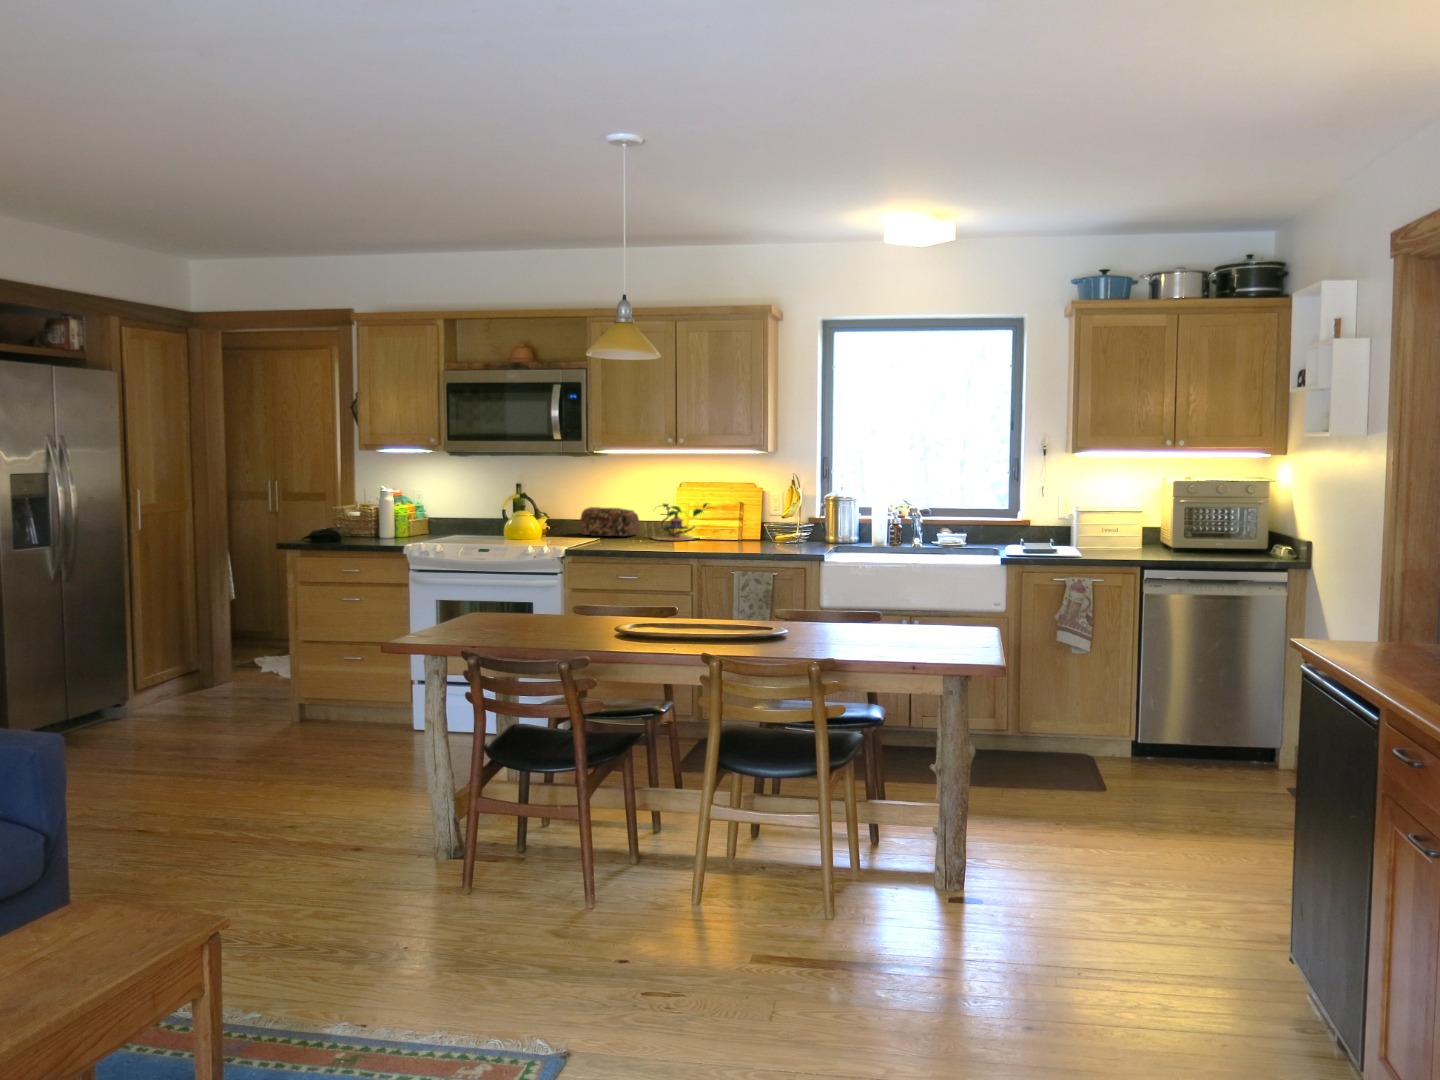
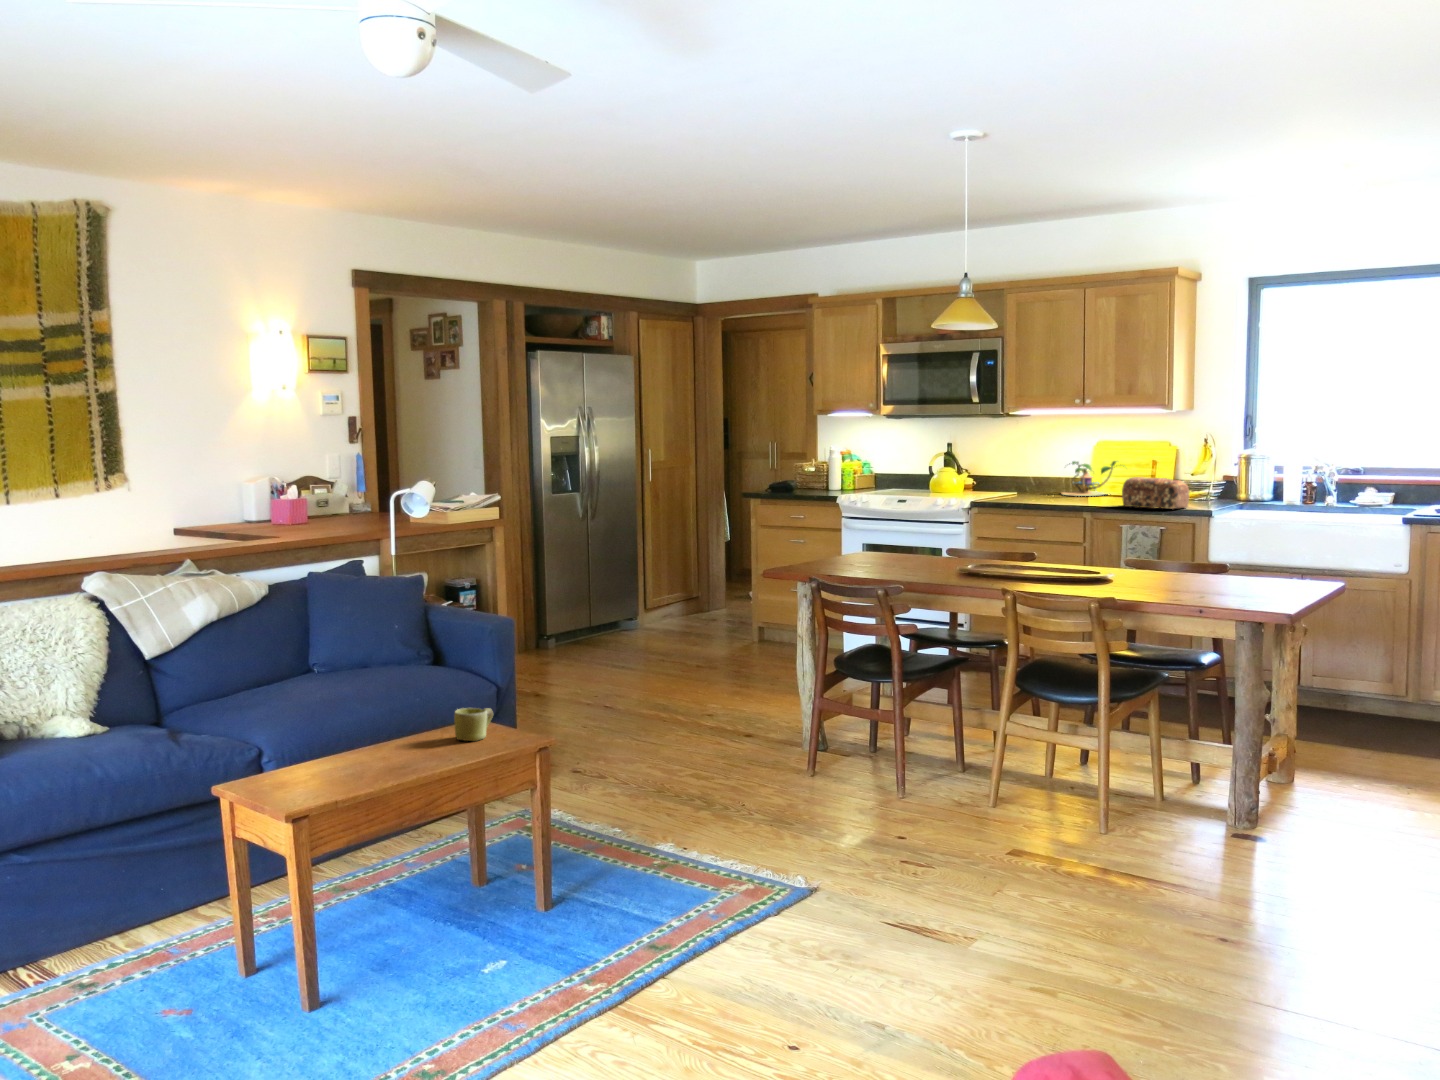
bread loaf: present [580,507,639,536] -> present [1122,477,1189,509]
mug: none [59,886,116,942] -> present [454,708,493,741]

